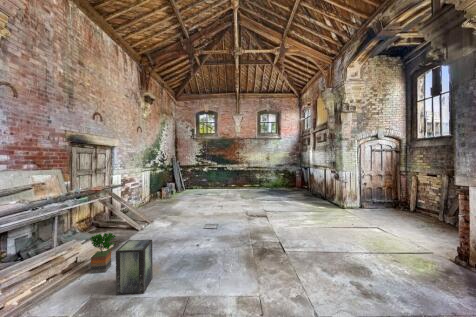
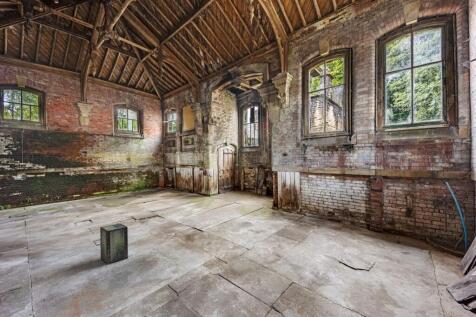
potted tree: present [90,233,116,273] -> none [45,230,75,267]

